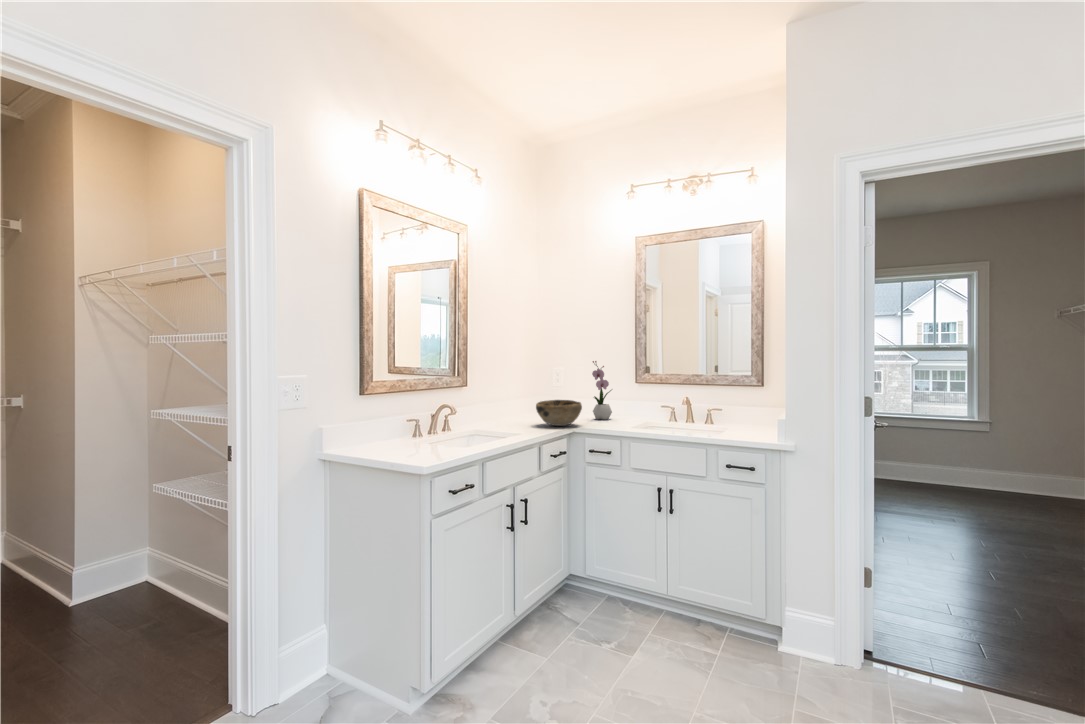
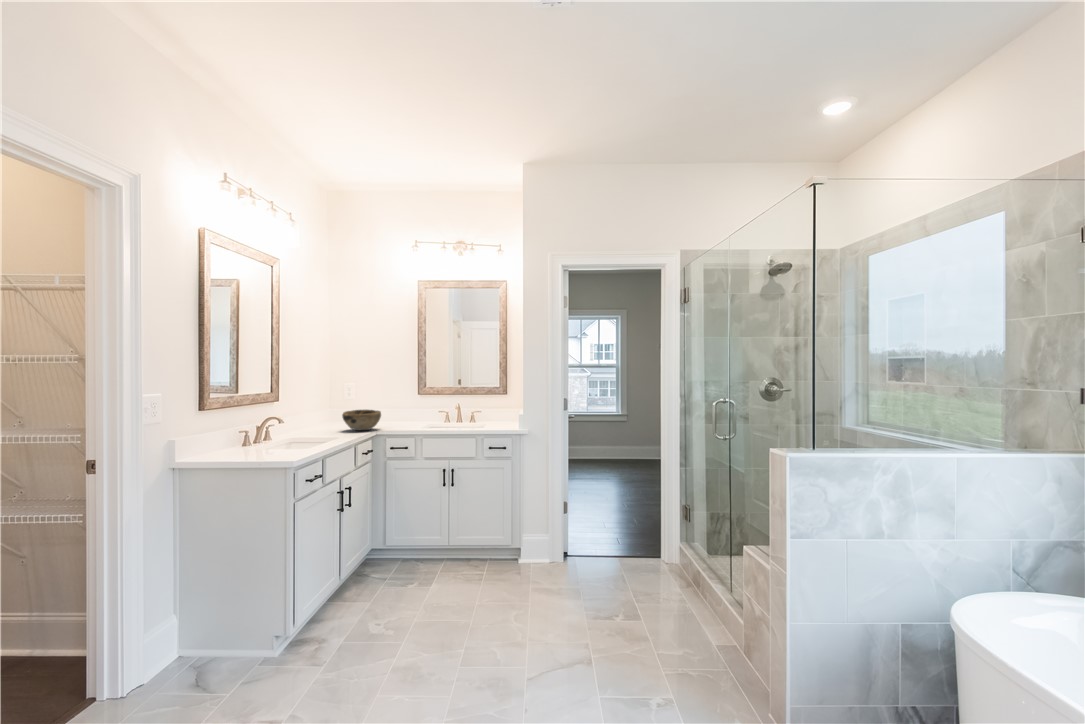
flower arrangement: present [592,361,612,420] -> none [384,378,400,424]

